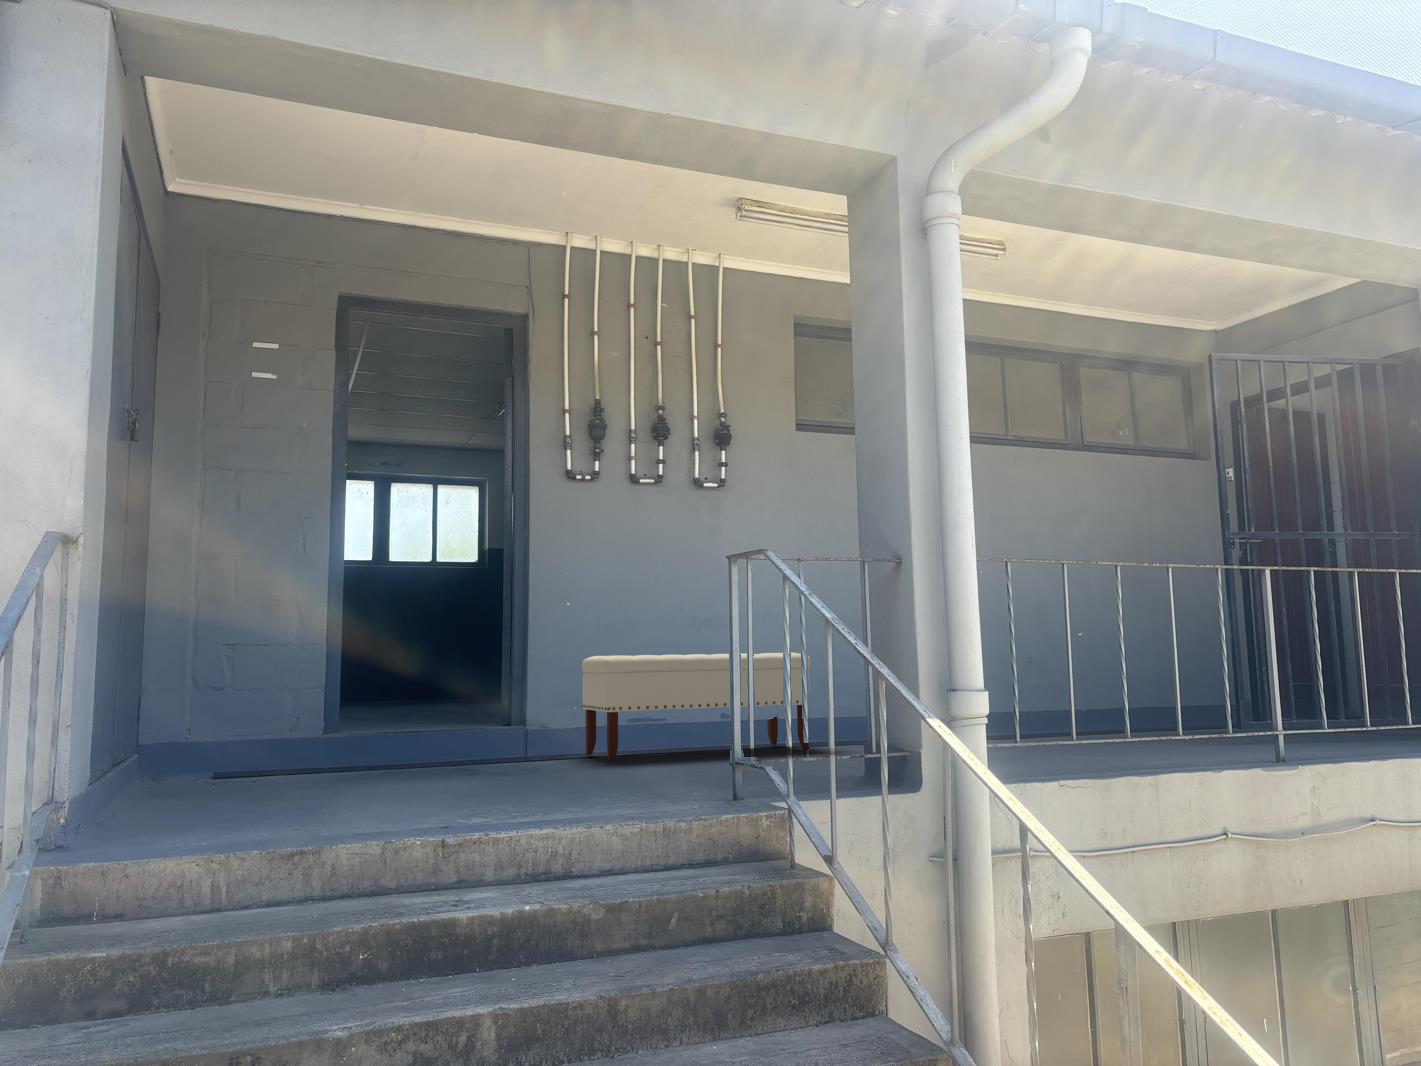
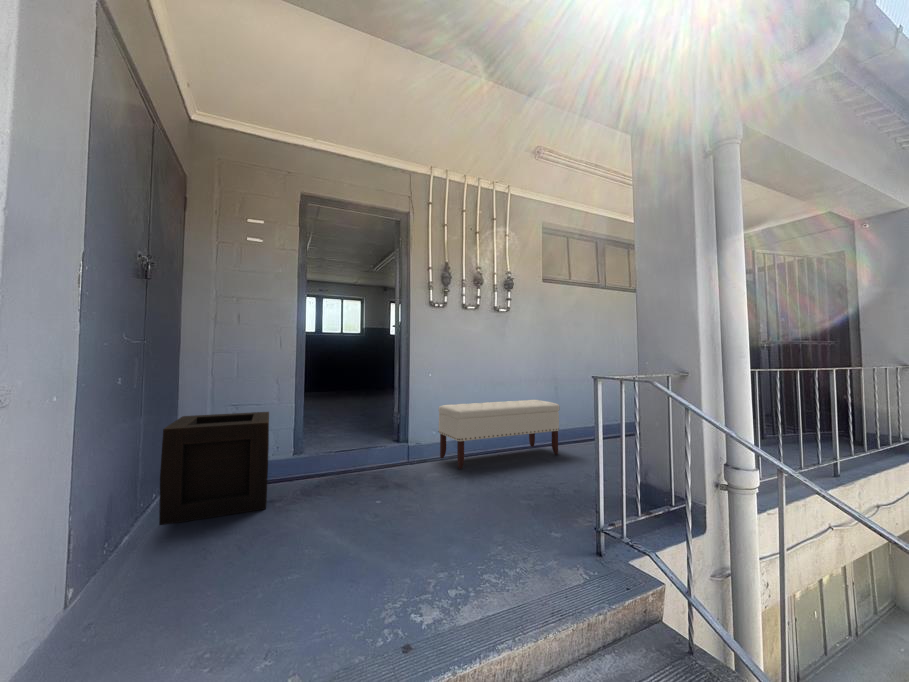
wooden crate: none [135,655,286,795] -> present [159,412,269,525]

